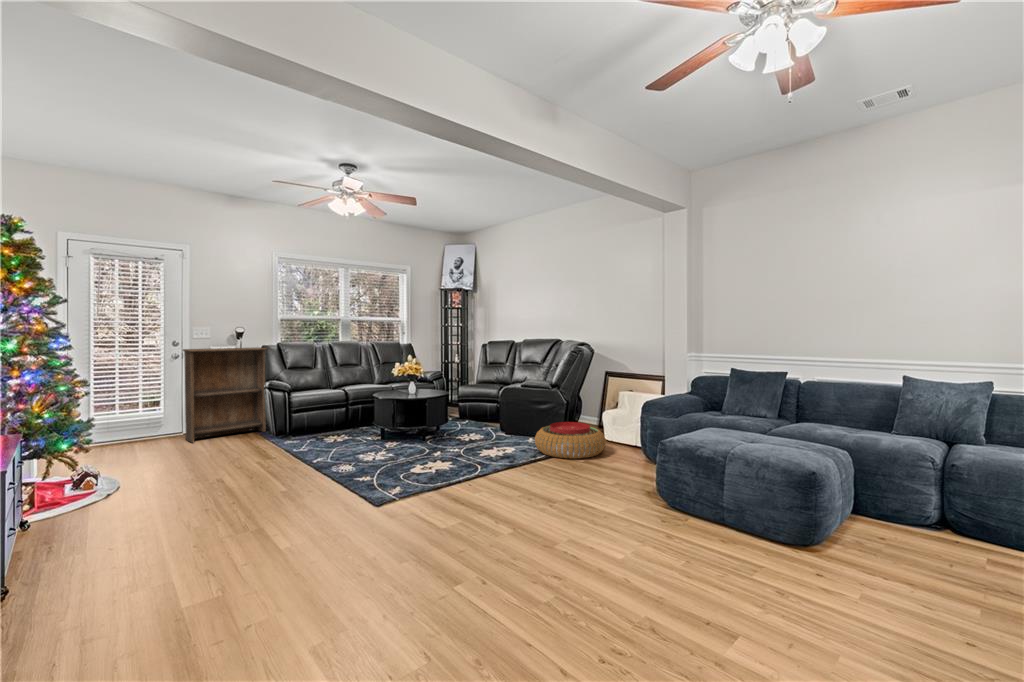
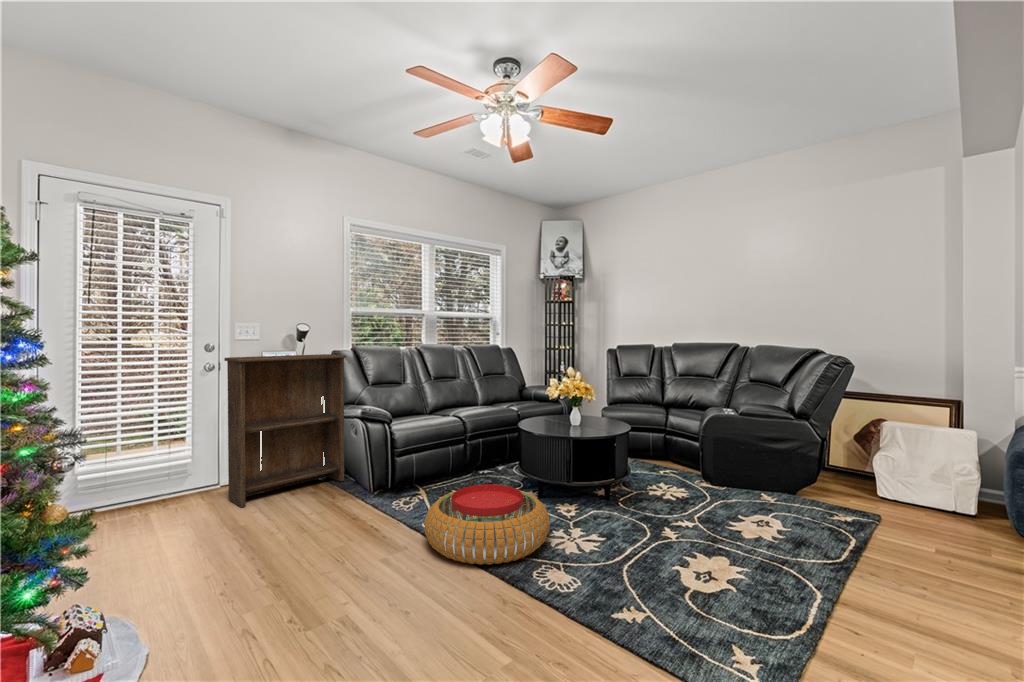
pouf: present [535,422,606,459] -> present [424,484,550,565]

